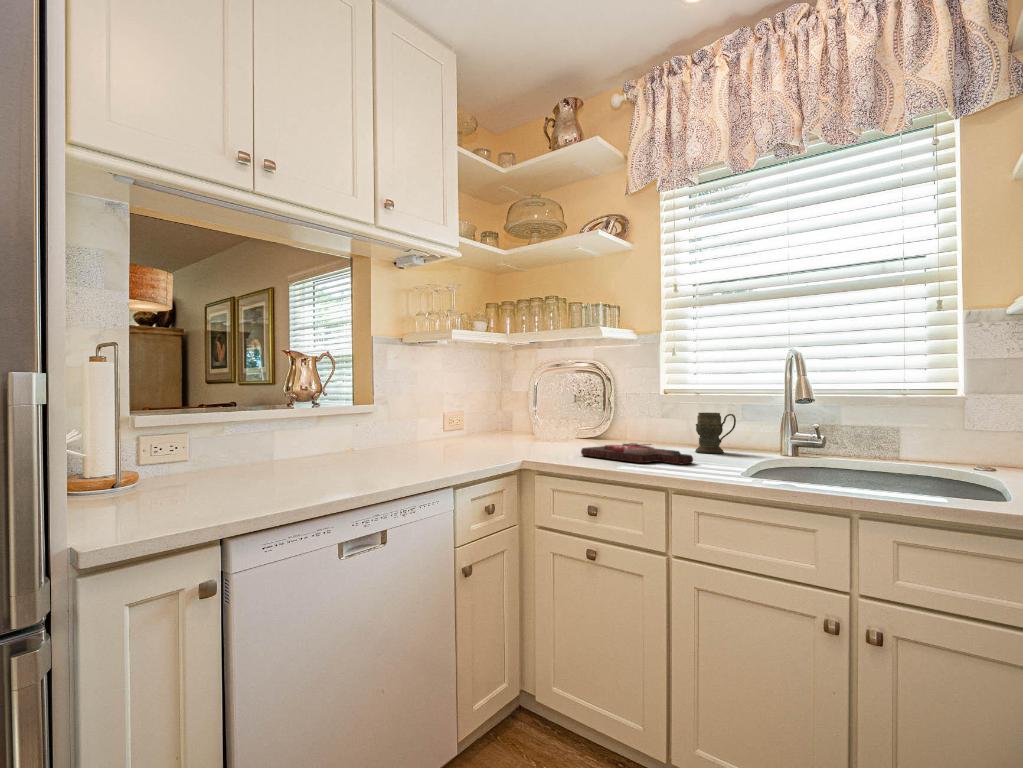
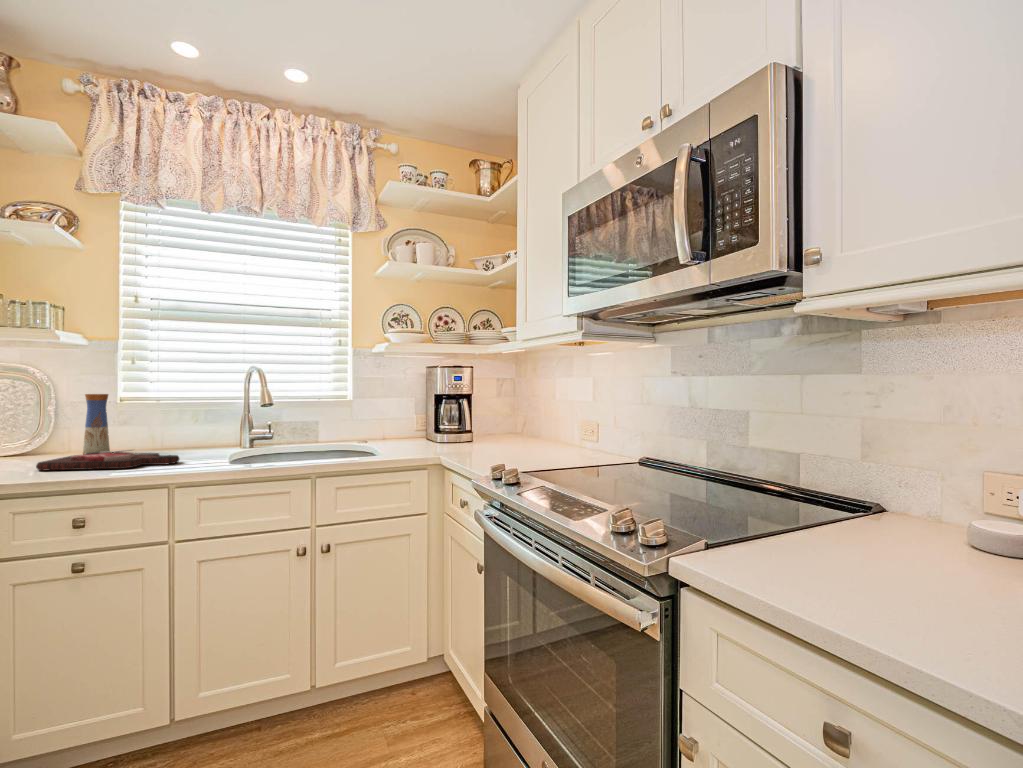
vase: none [633,388,655,448] -> present [83,394,110,455]
mug: present [695,413,736,453] -> none [161,416,201,453]

